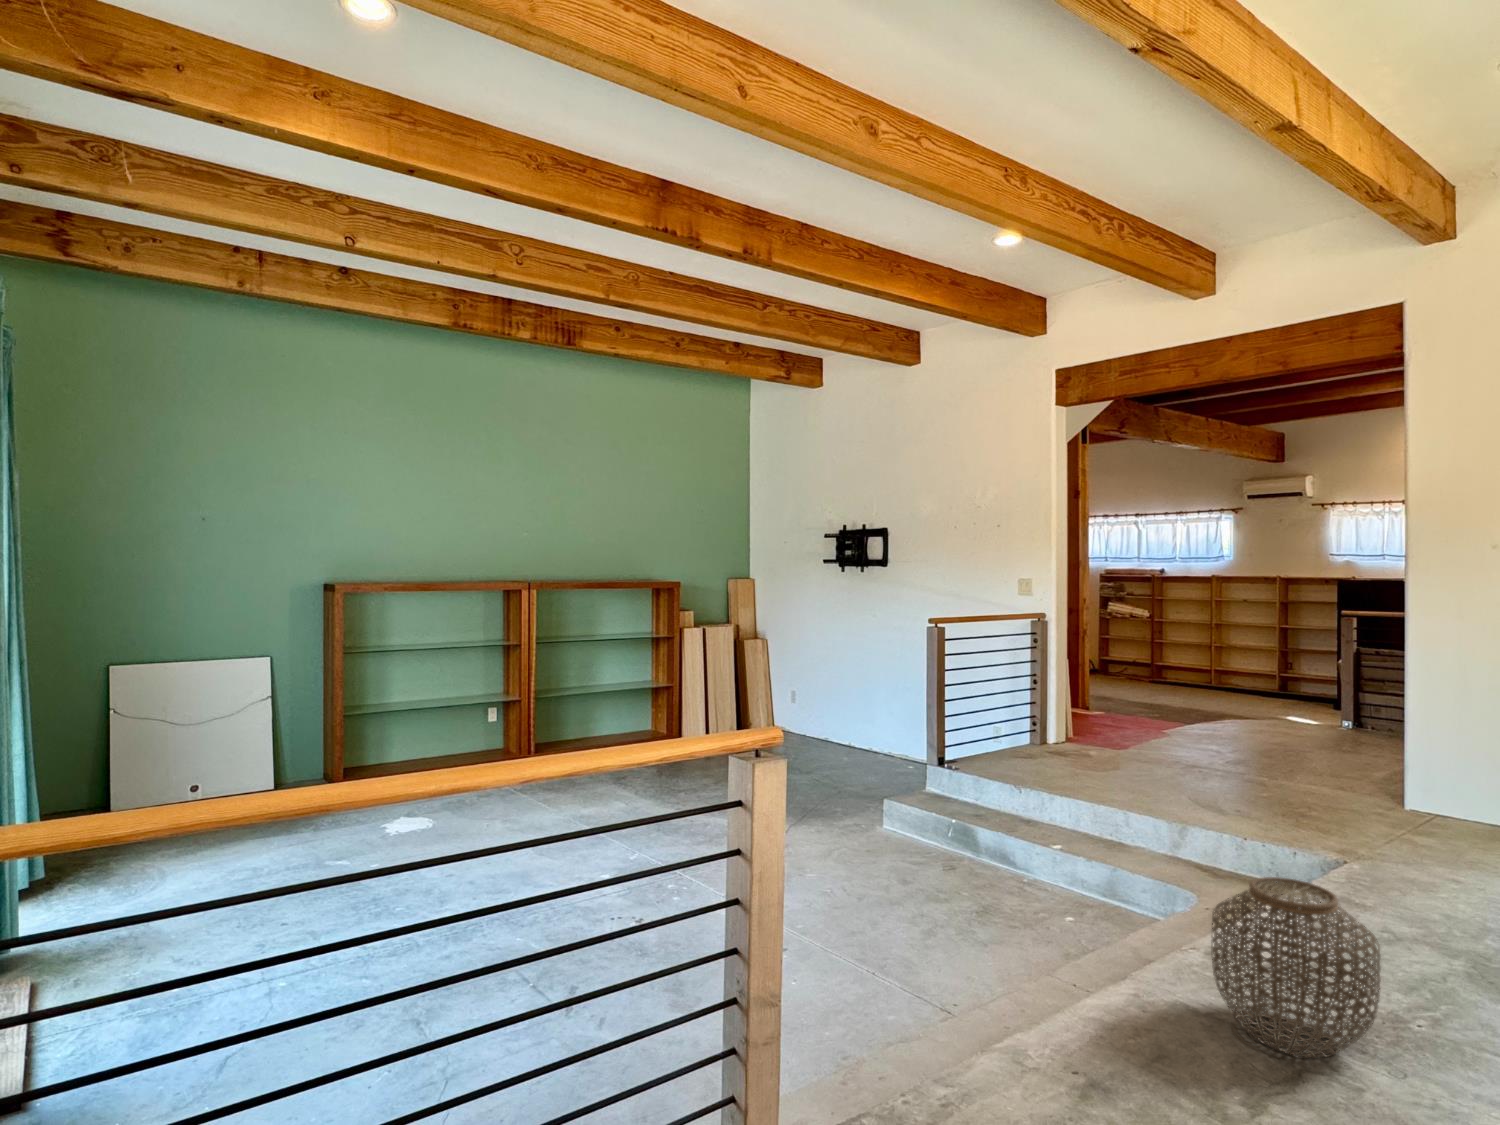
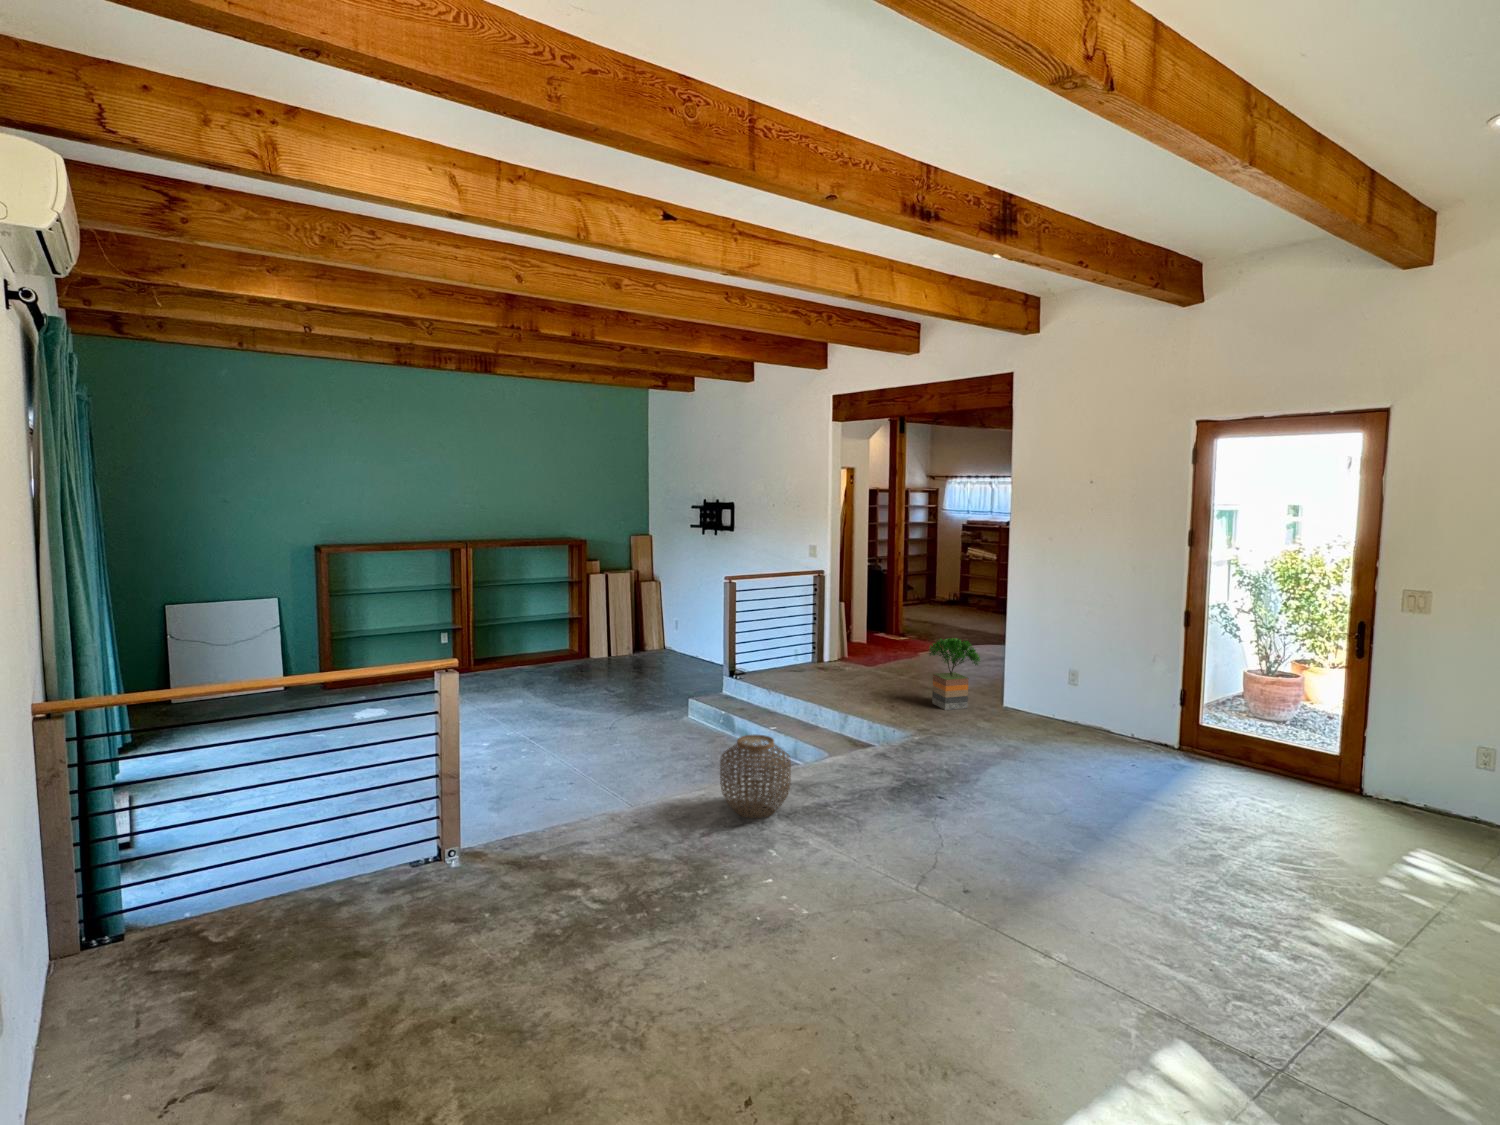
potted tree: none [1280,702,1384,817] -> present [929,638,980,710]

